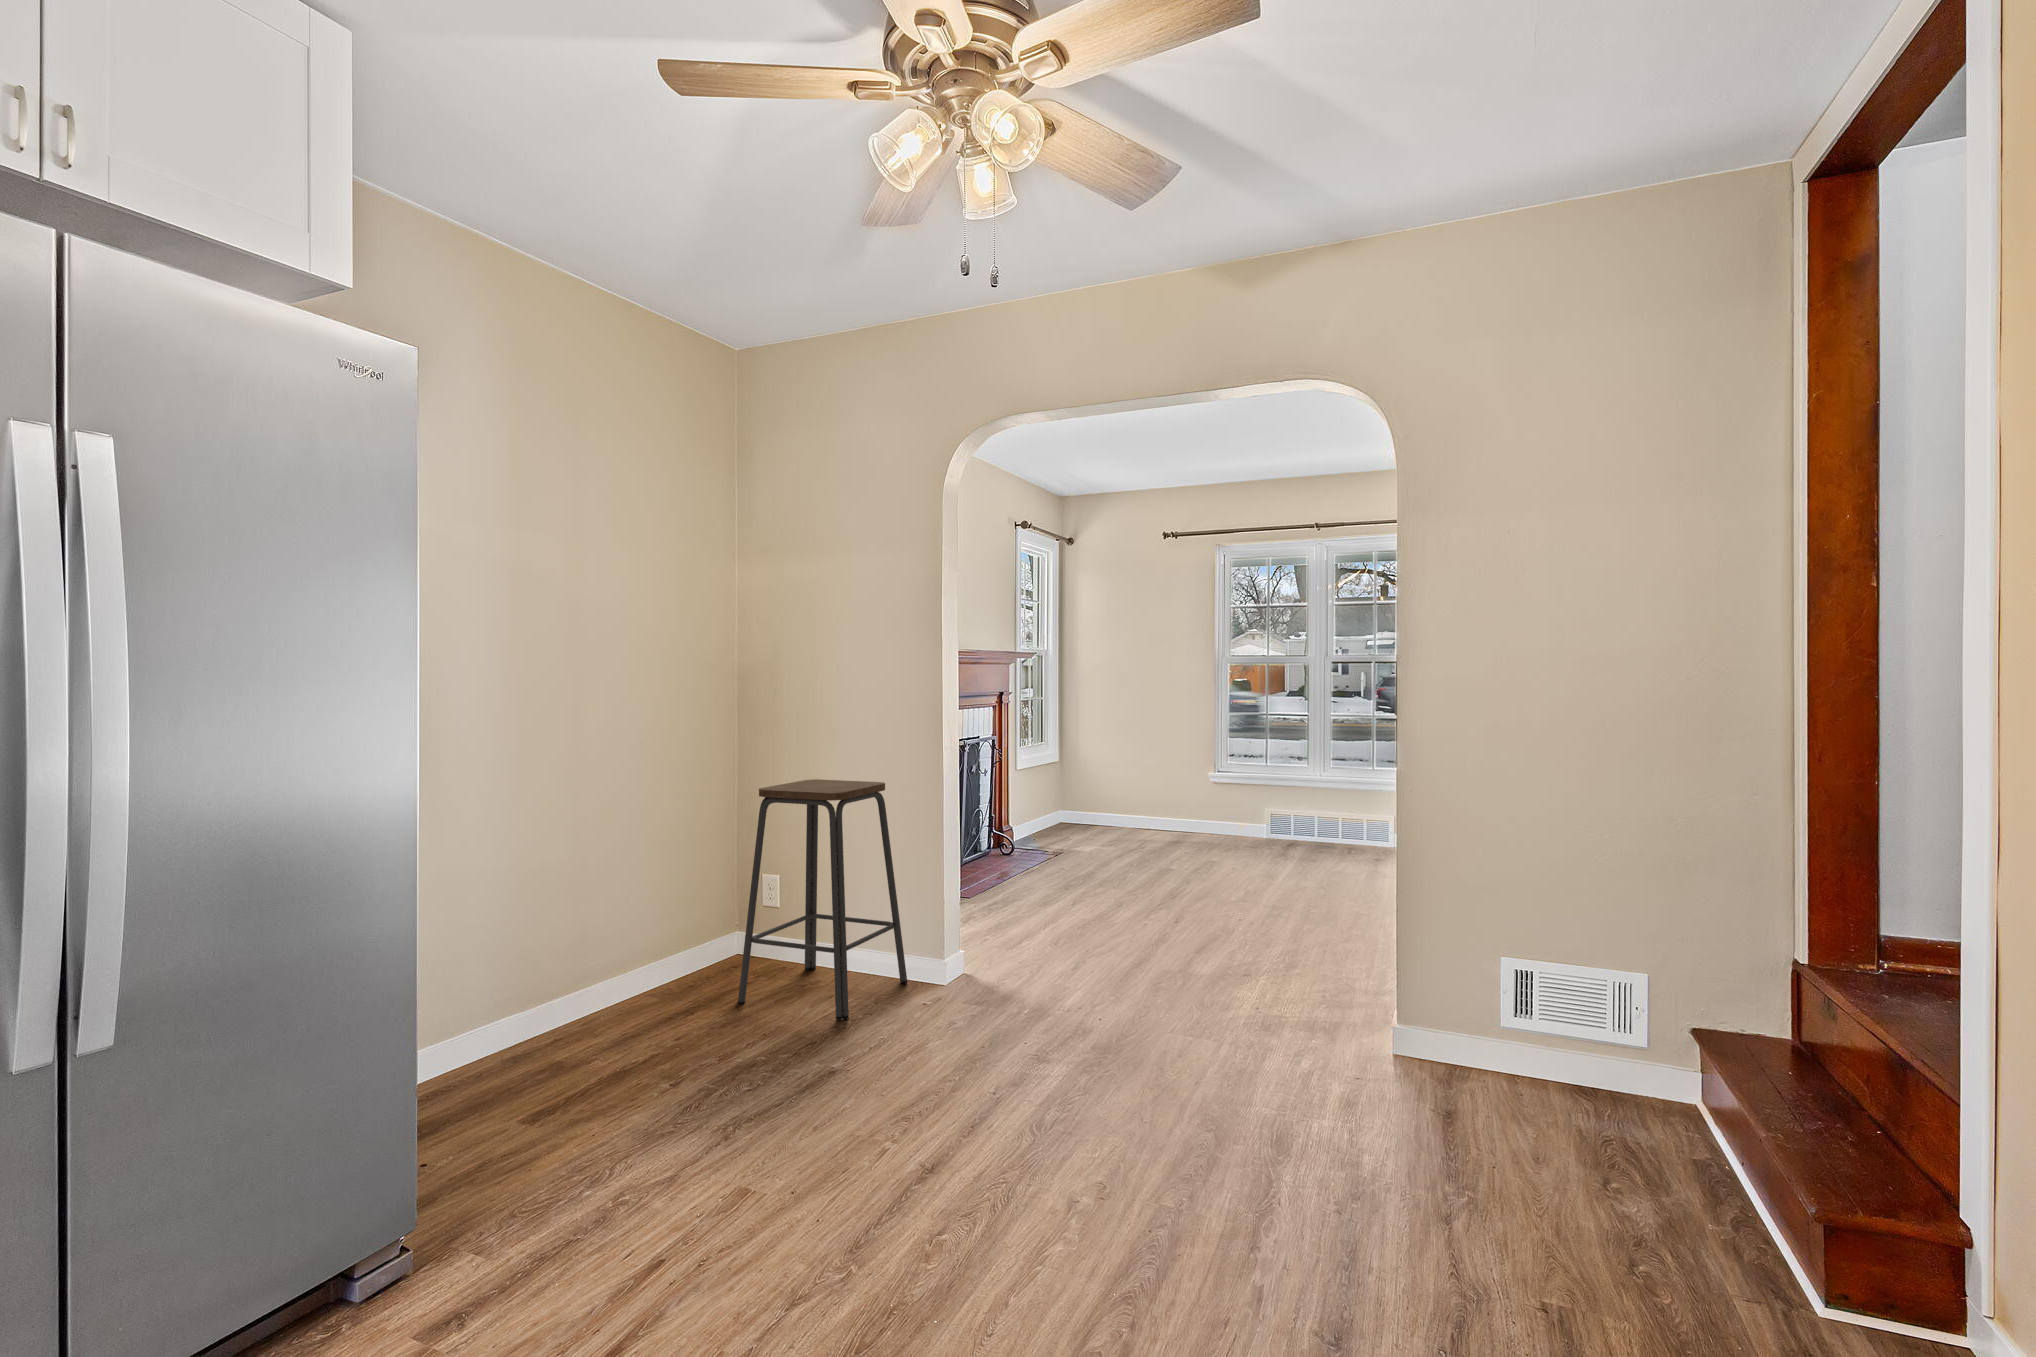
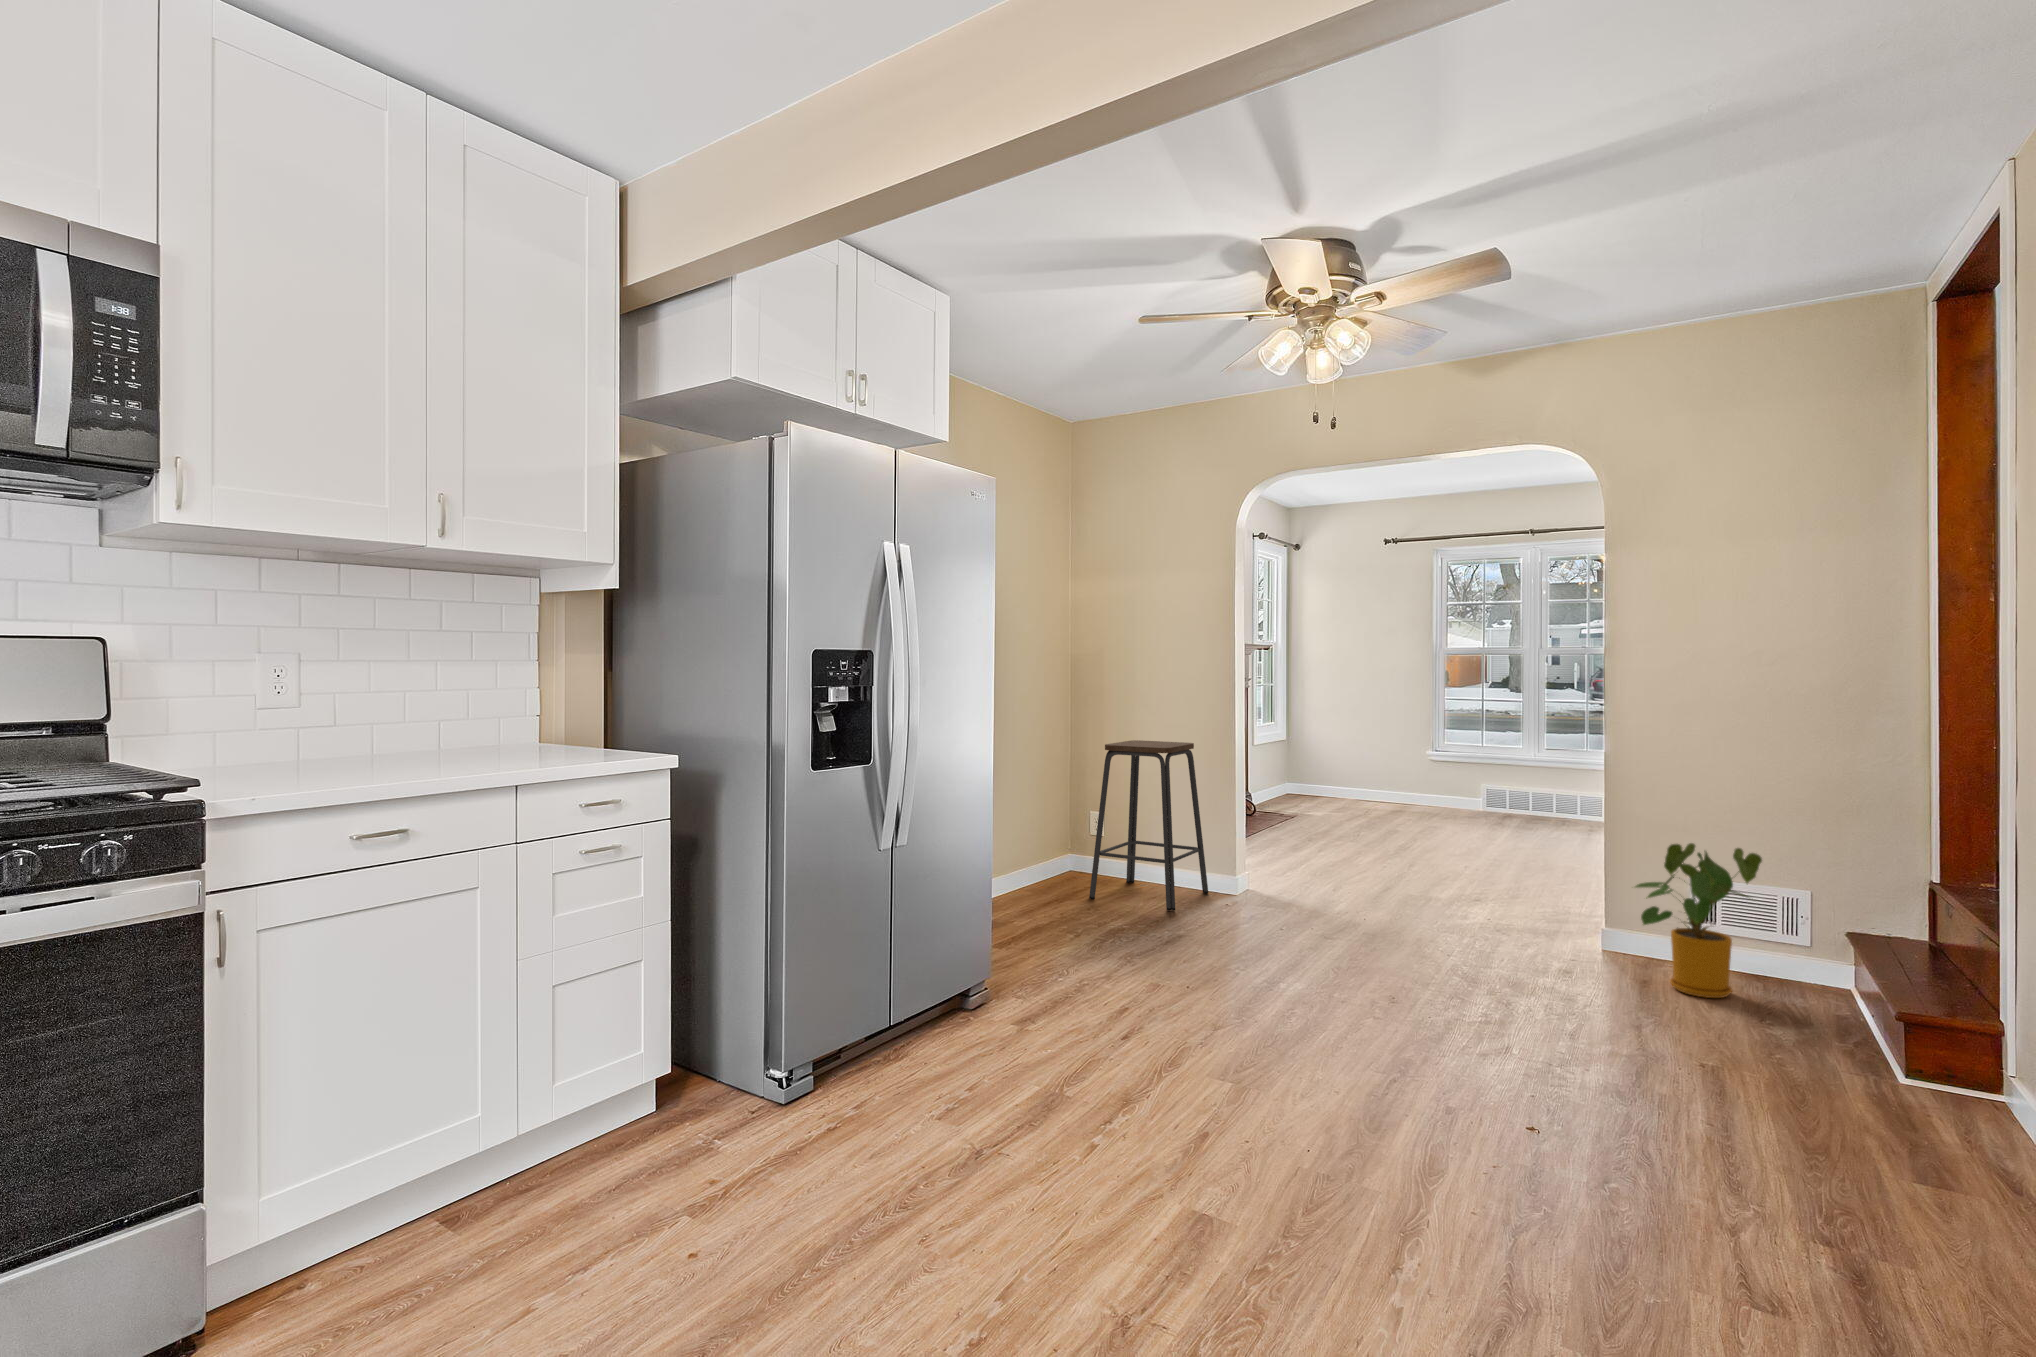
house plant: none [1429,915,1595,1139] -> present [1635,843,1762,998]

